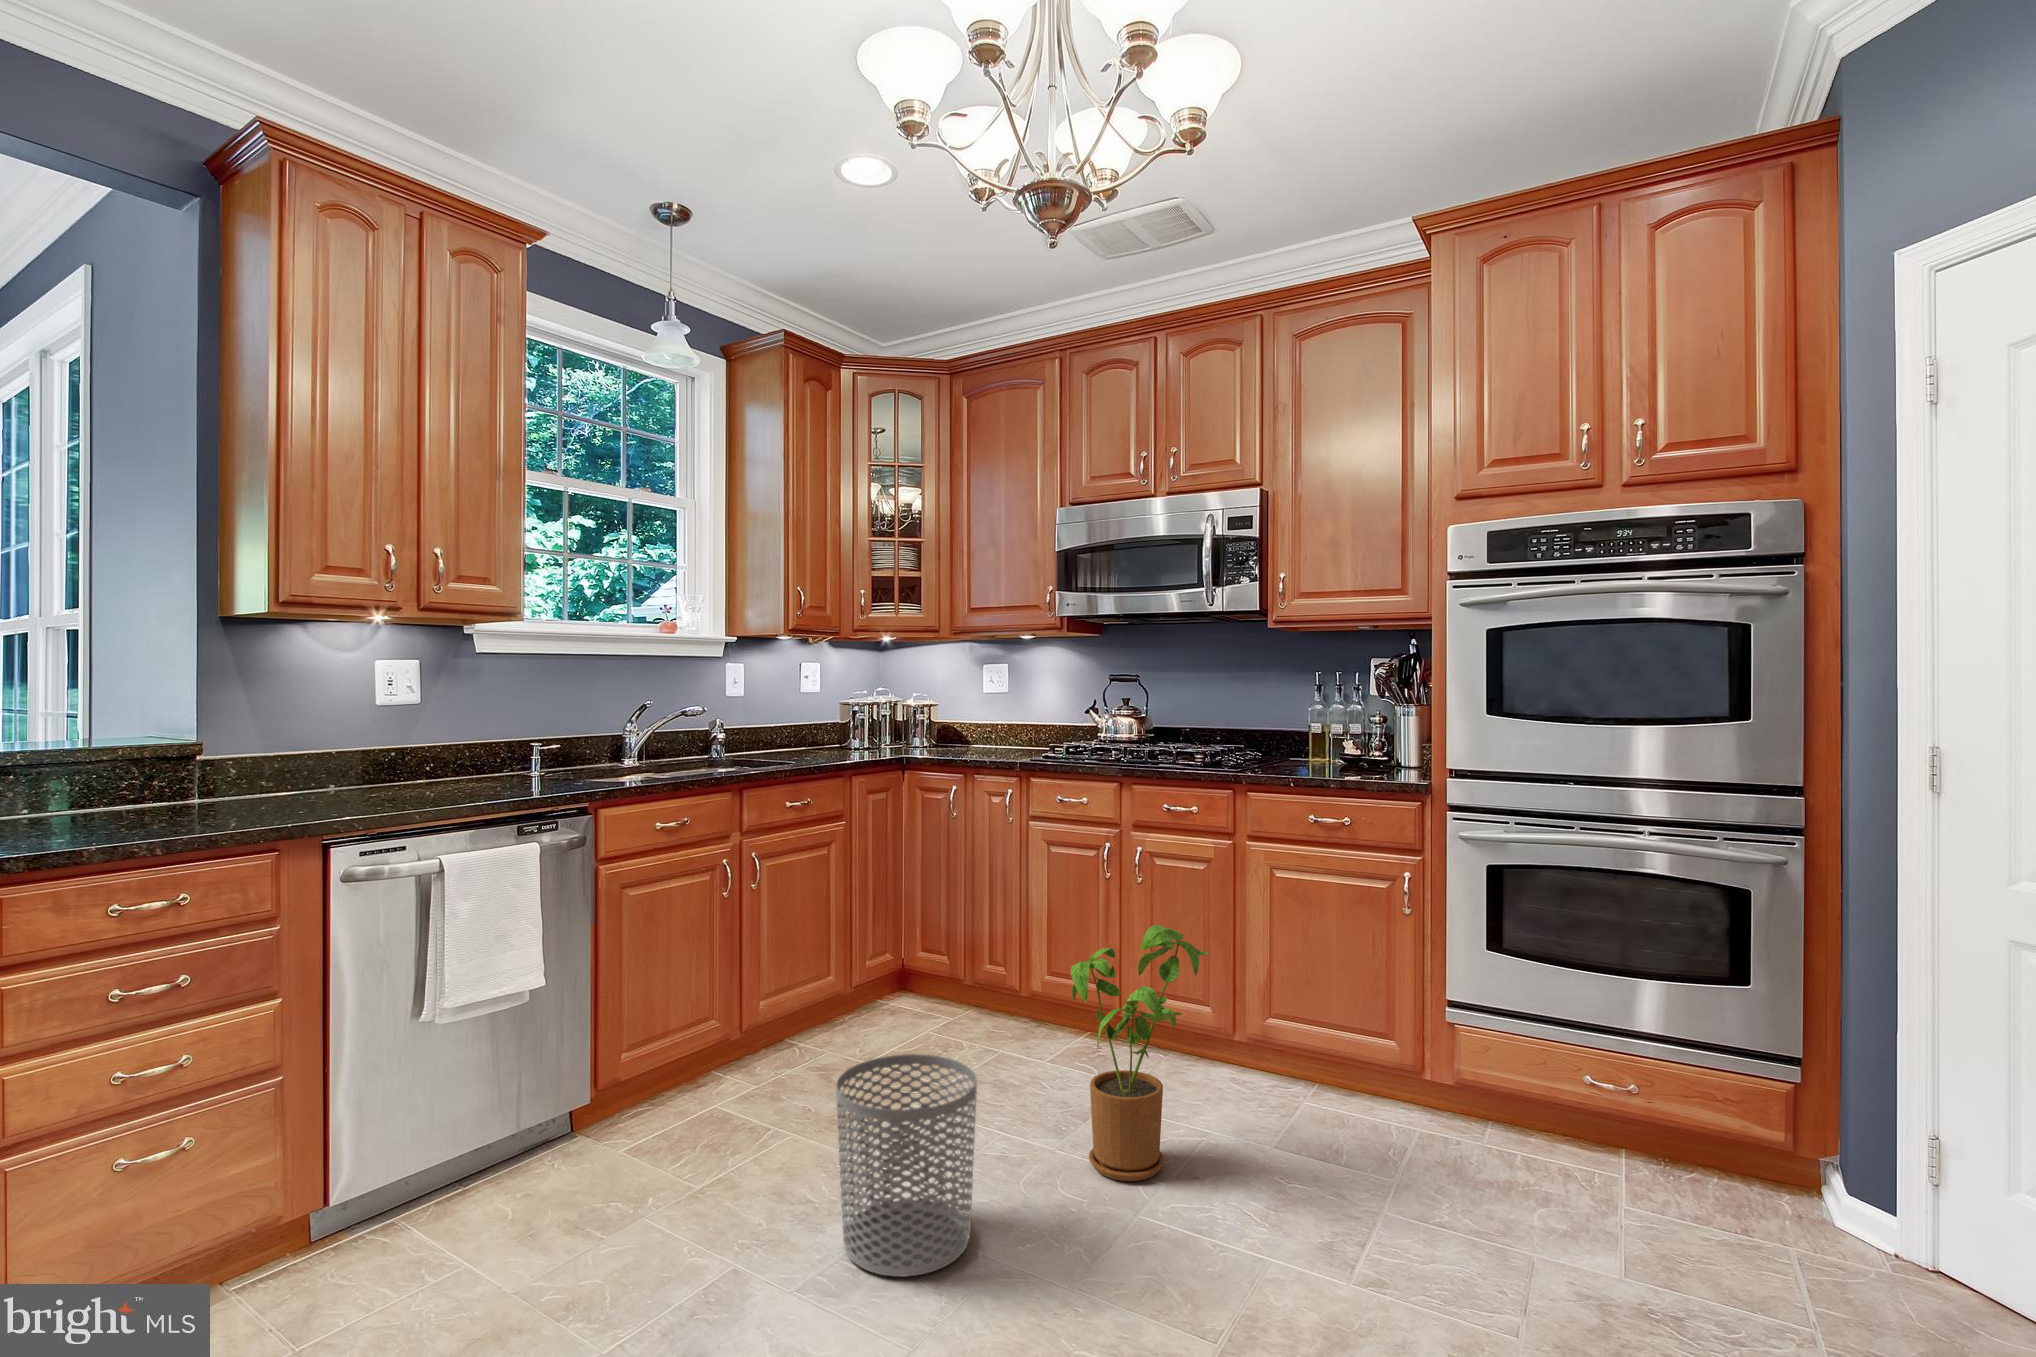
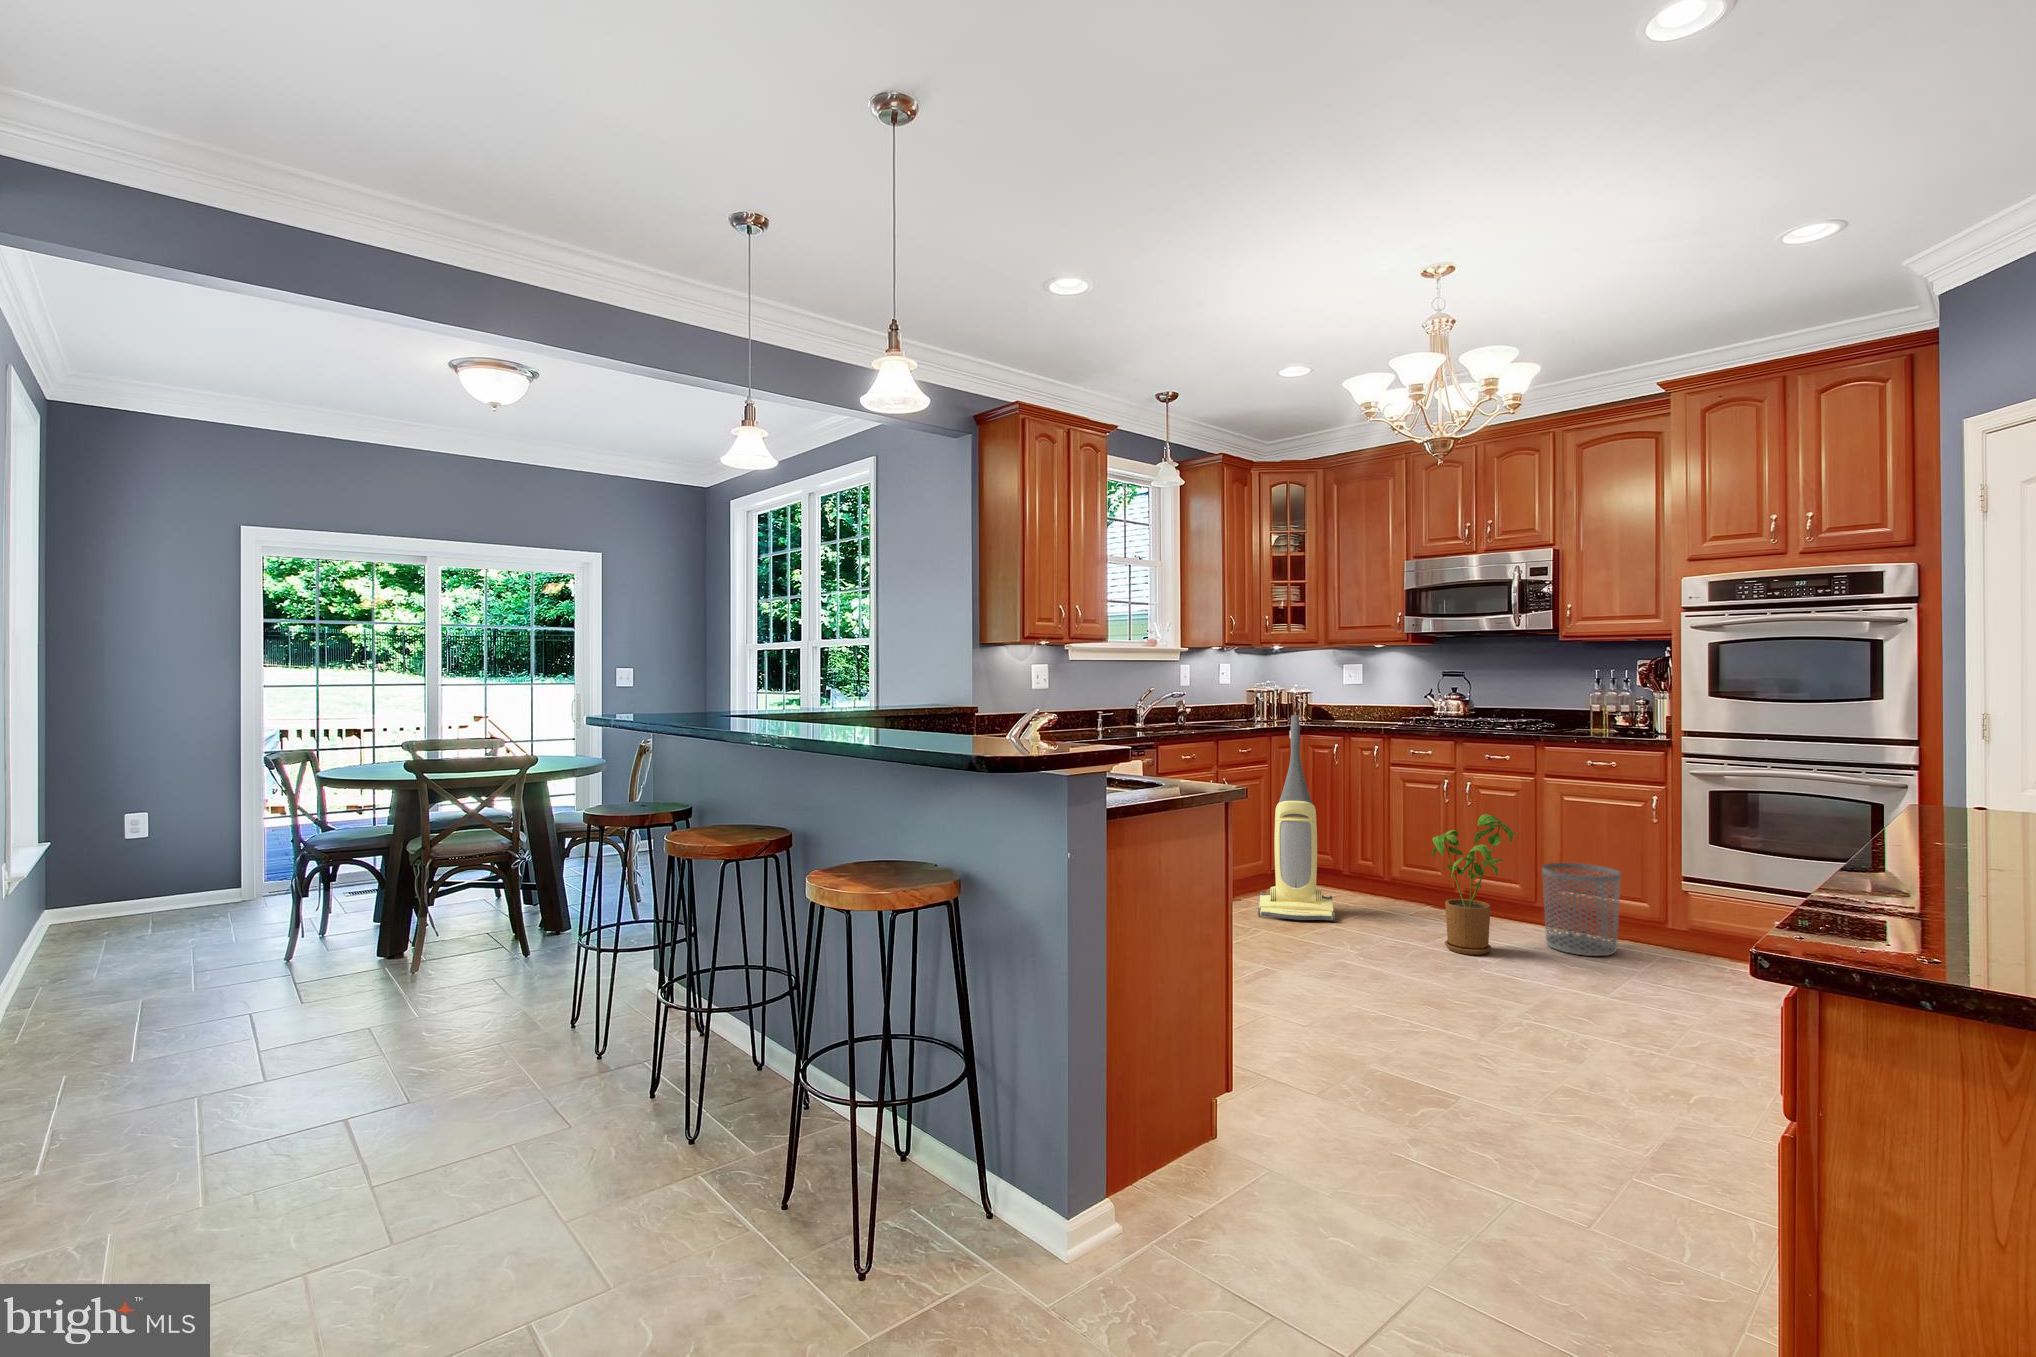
vacuum cleaner: none [792,747,925,1110] -> present [1258,715,1335,921]
waste bin: present [836,1054,977,1277] -> present [1542,863,1621,956]

